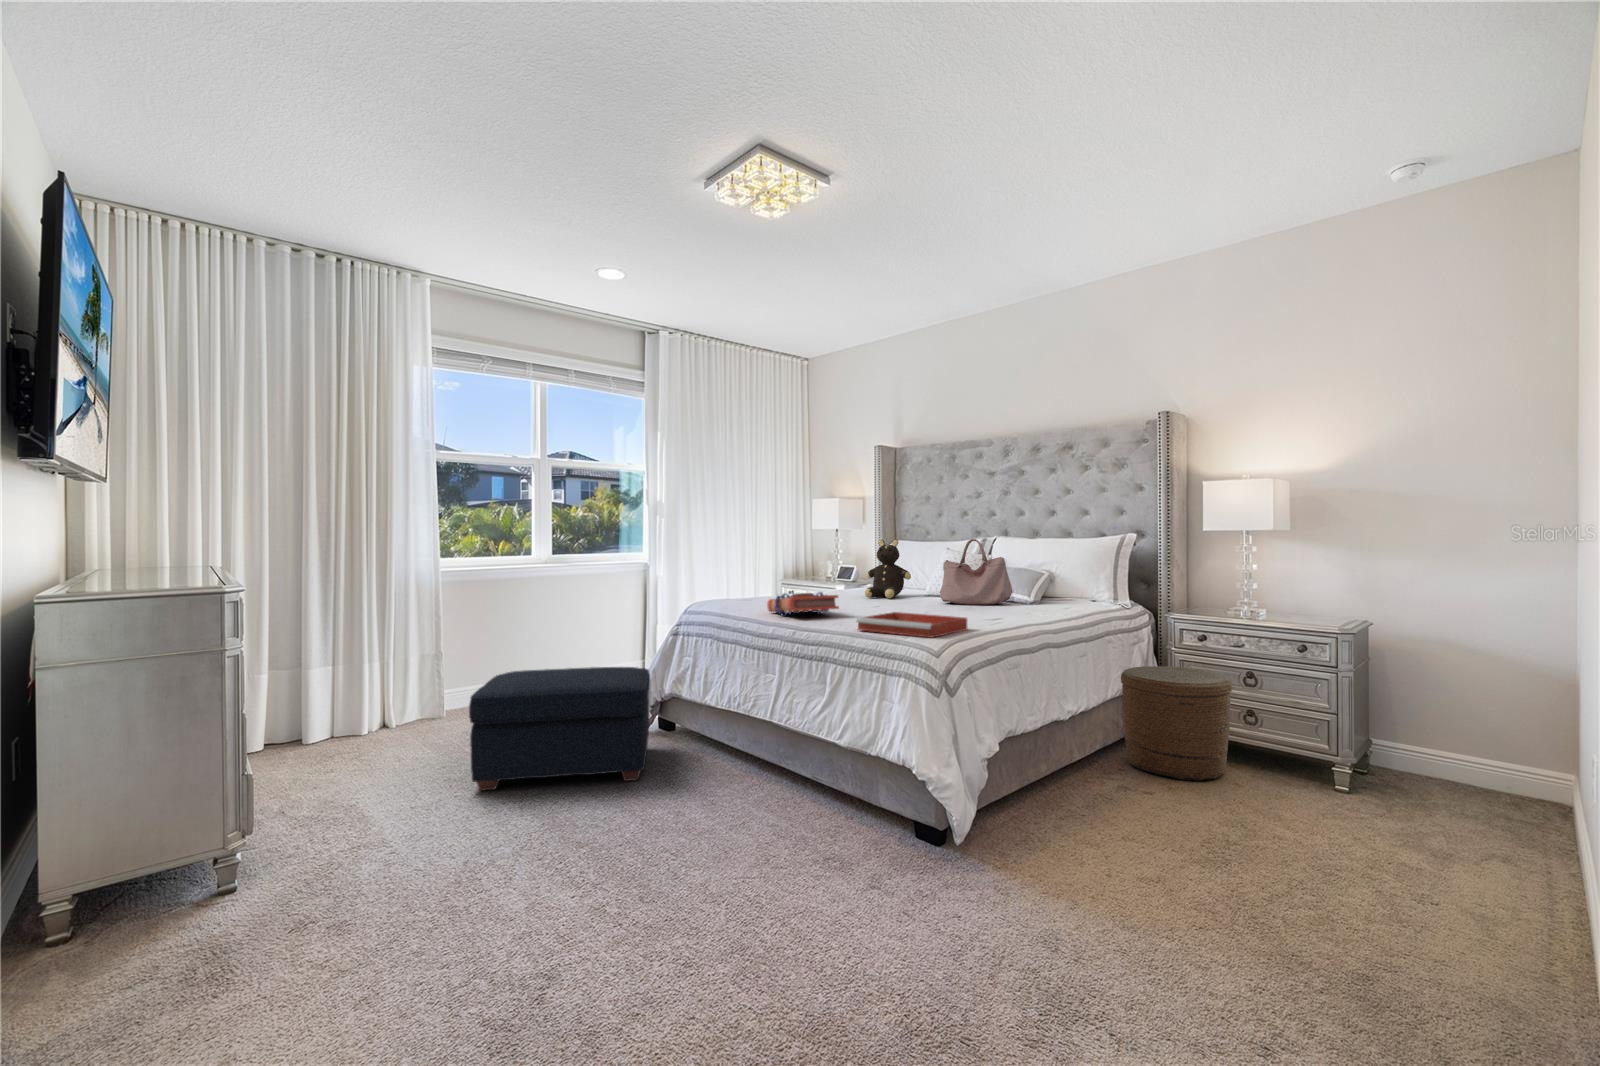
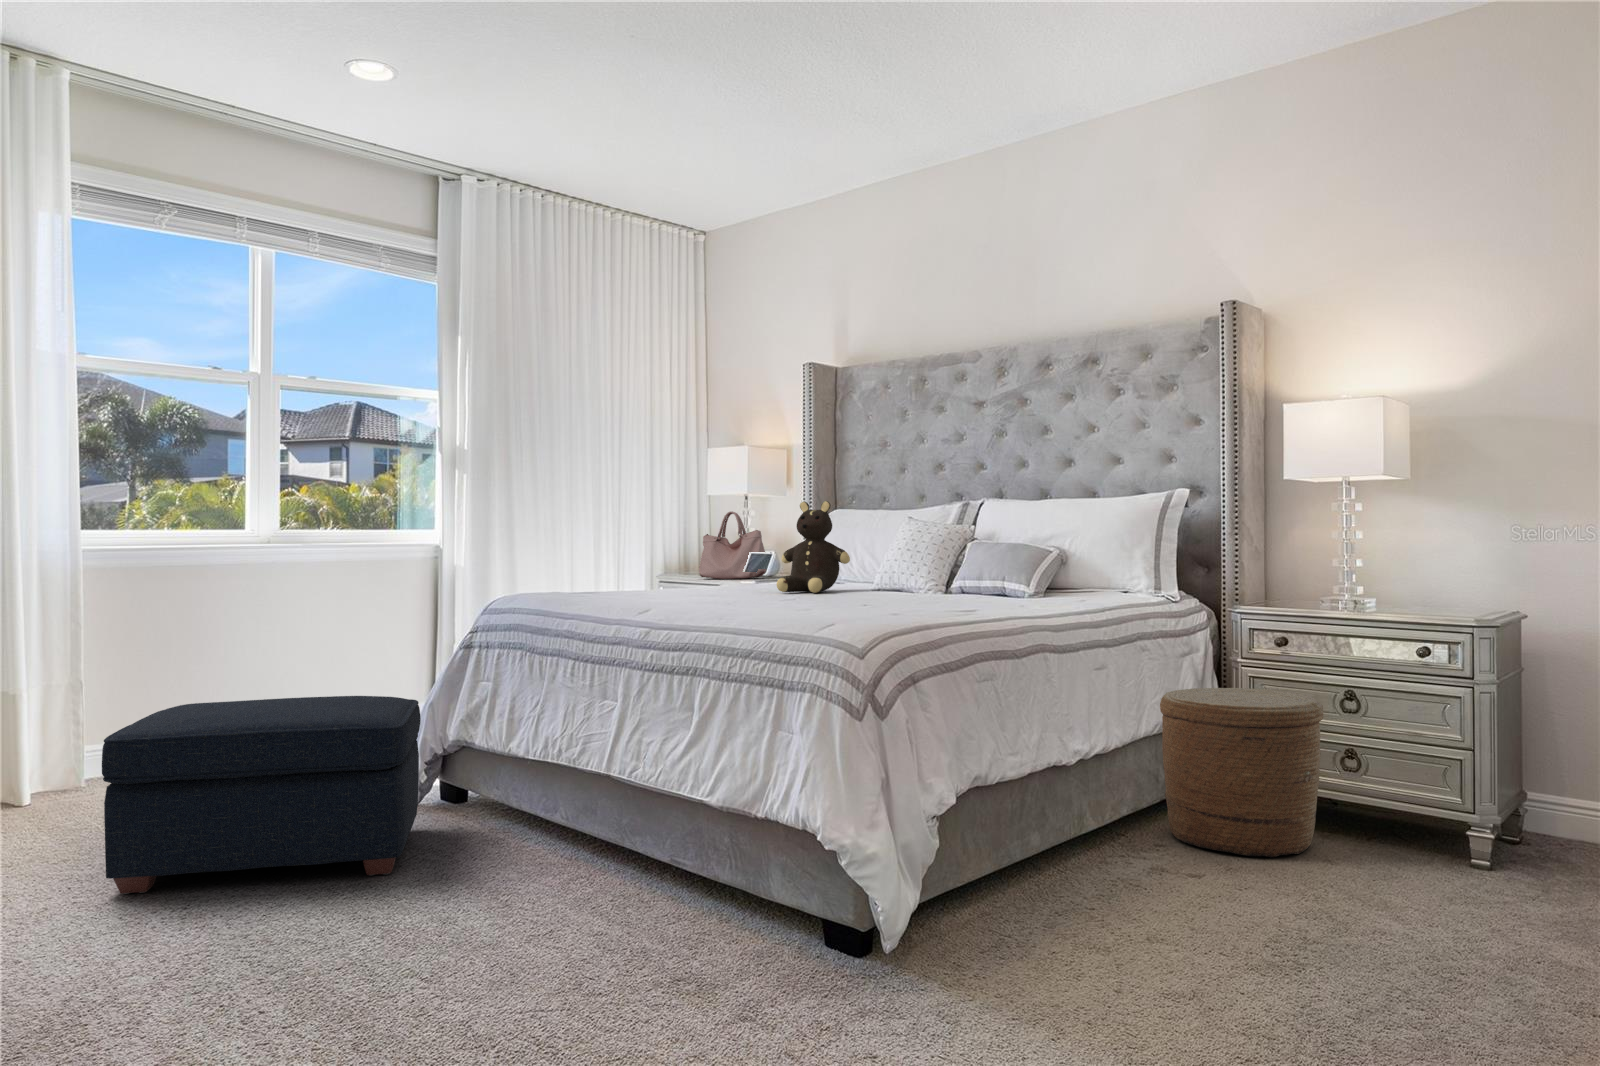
handbag: present [940,539,1012,605] -> present [699,511,767,579]
book: present [767,592,839,616] -> none [612,574,722,611]
tray: present [857,612,967,638] -> none [739,598,914,628]

